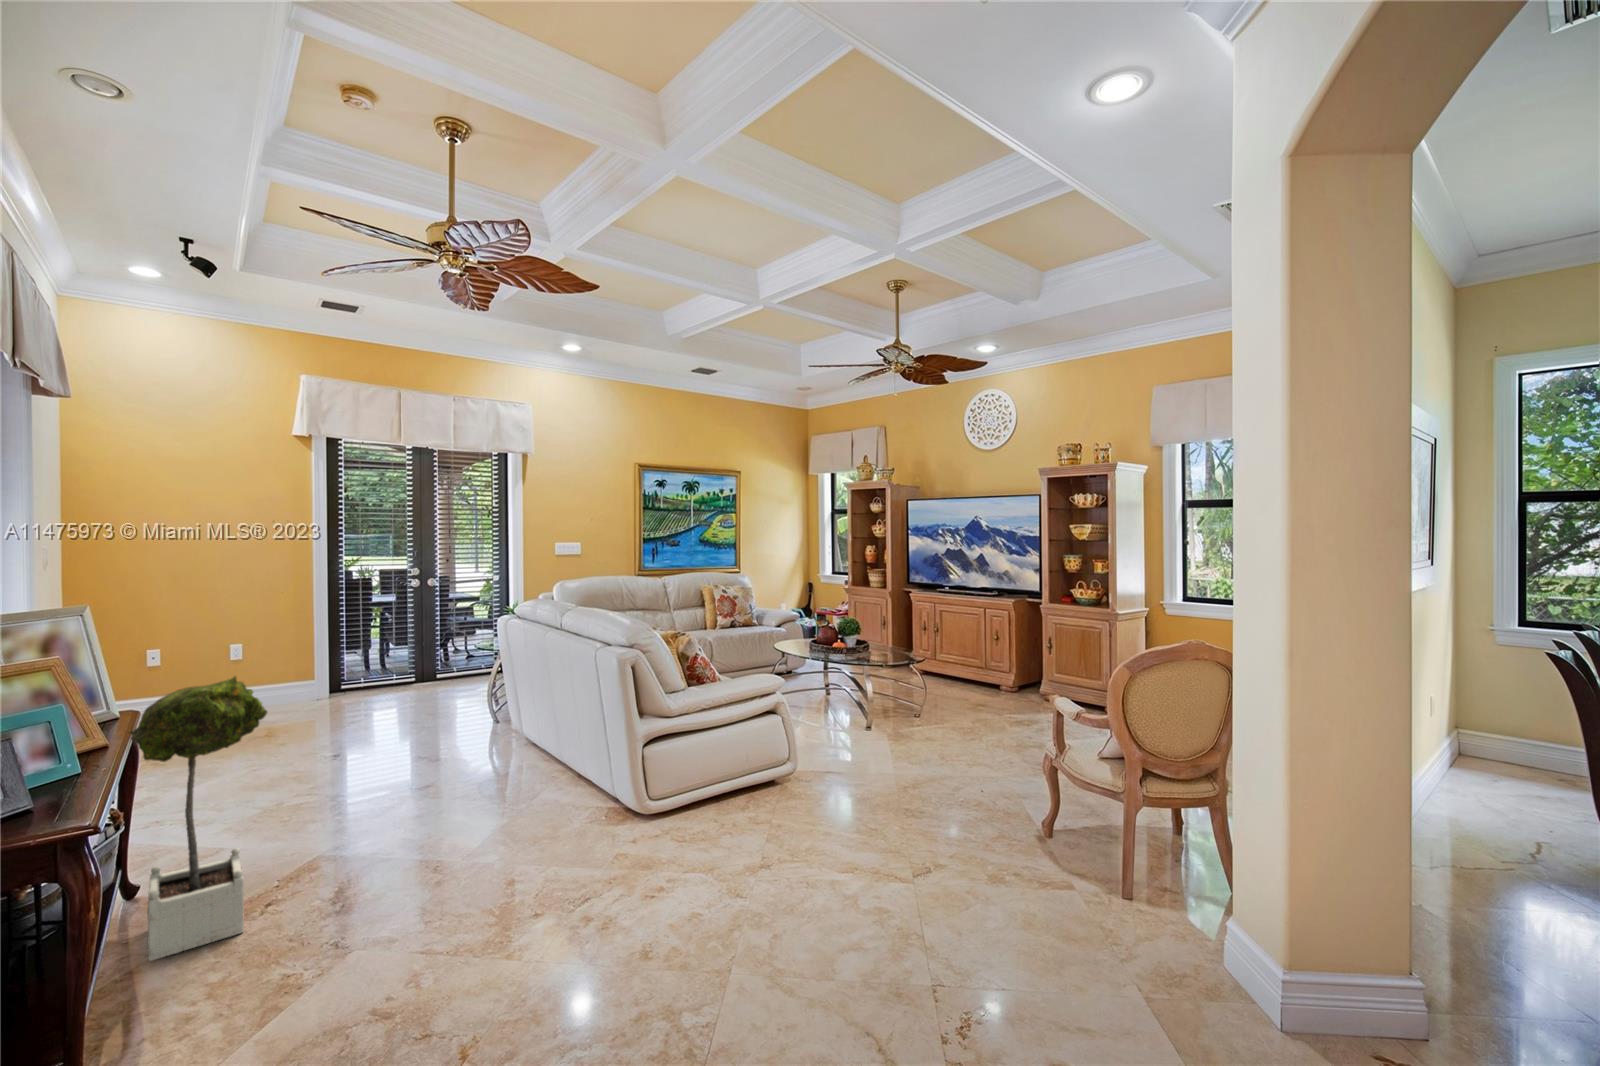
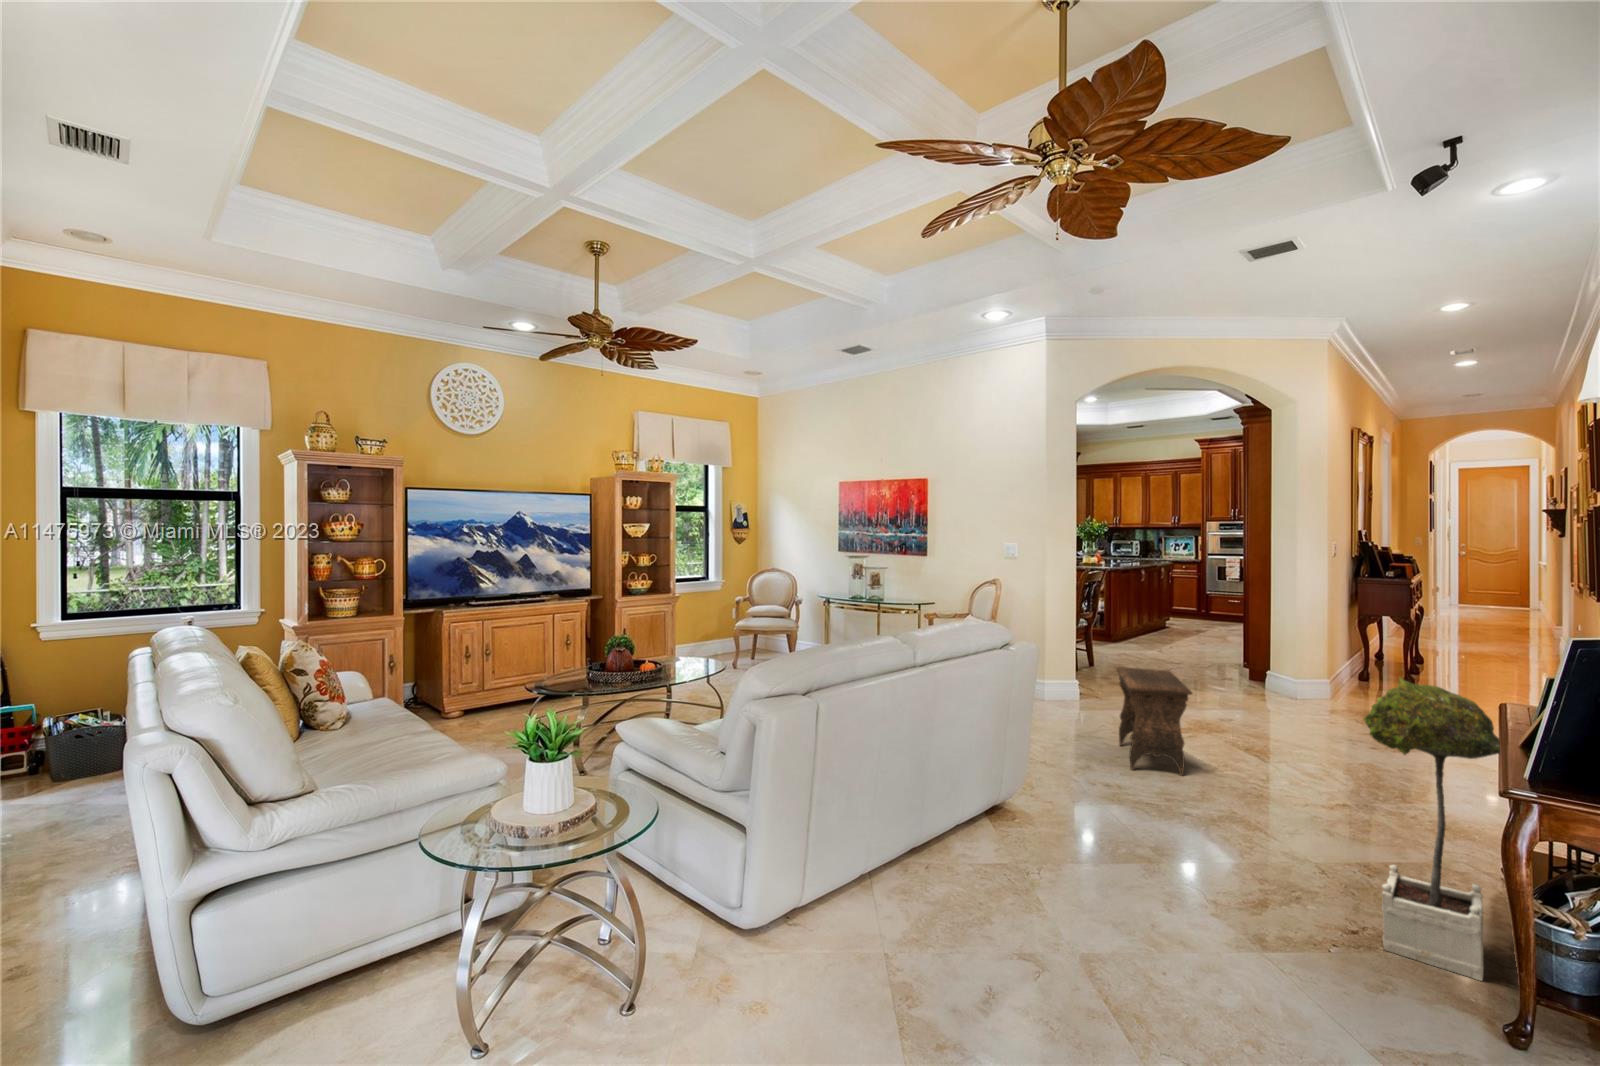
footstool: none [673,782,899,1026] -> present [1116,667,1192,776]

